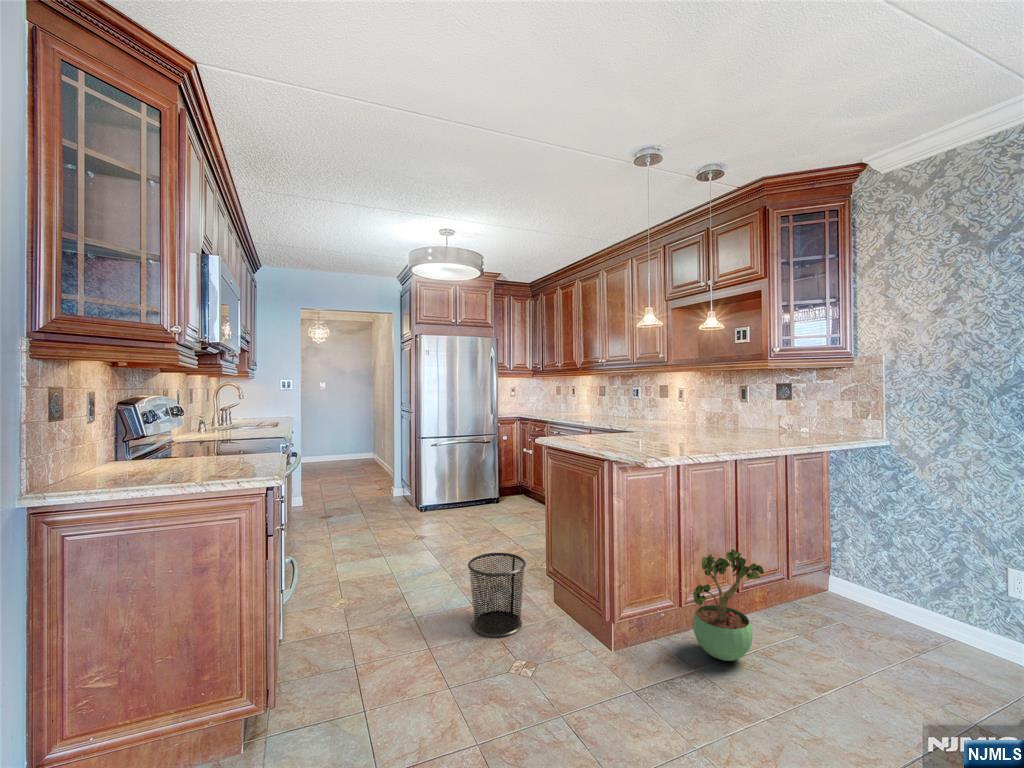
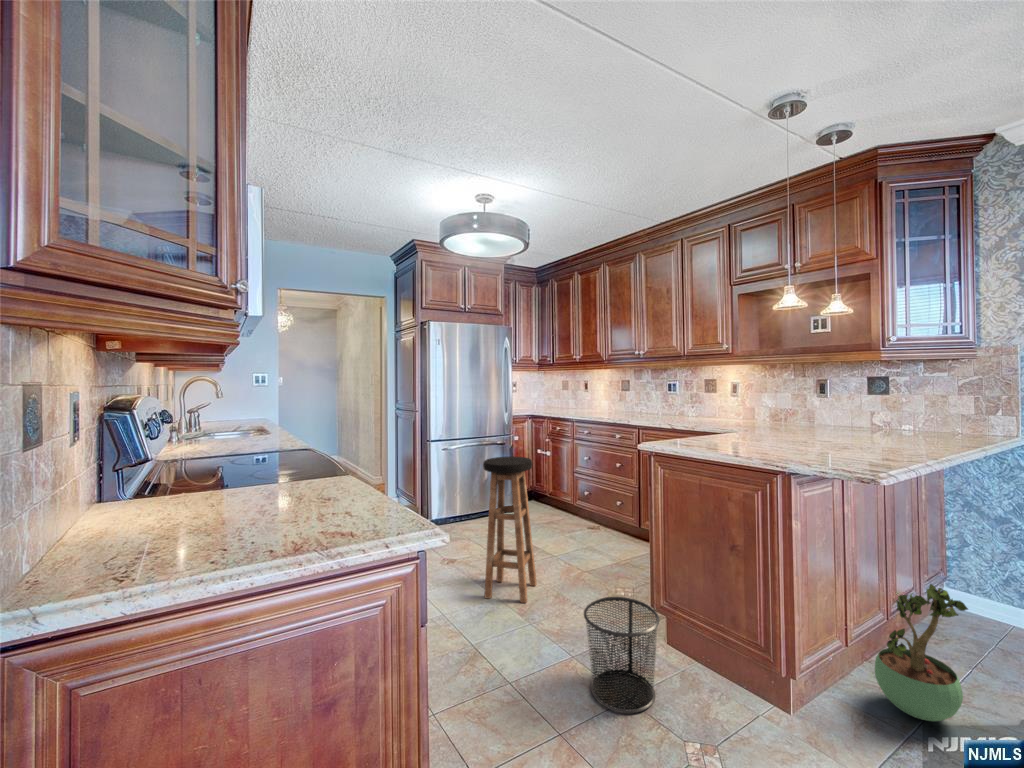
bar stool: none [432,445,480,566] -> present [483,456,537,603]

